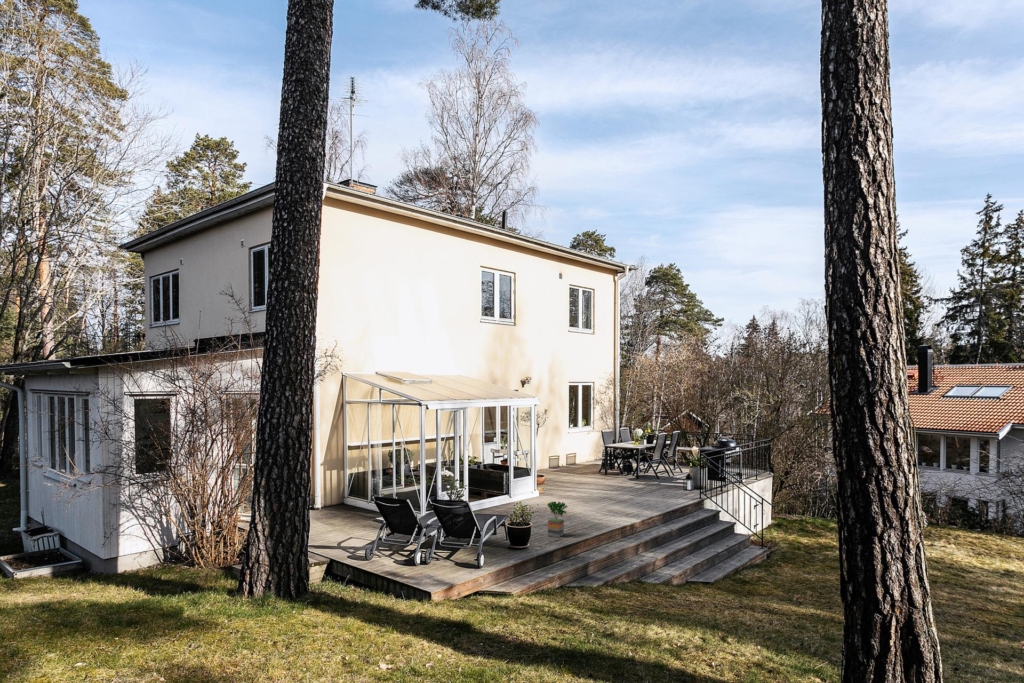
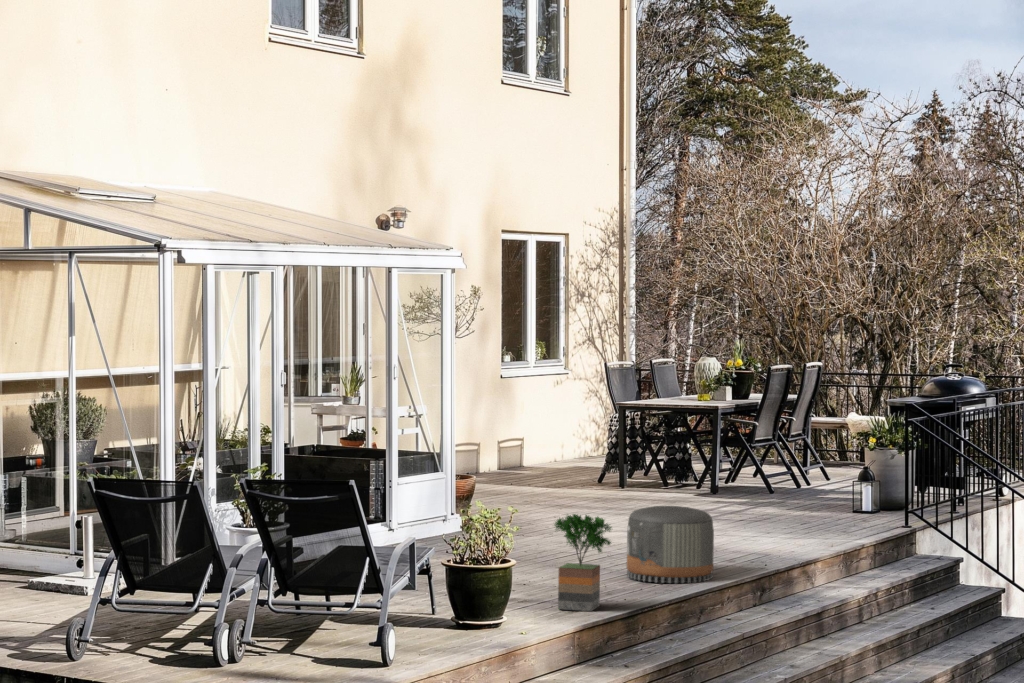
pouf: none [581,495,612,525] -> present [627,506,714,583]

